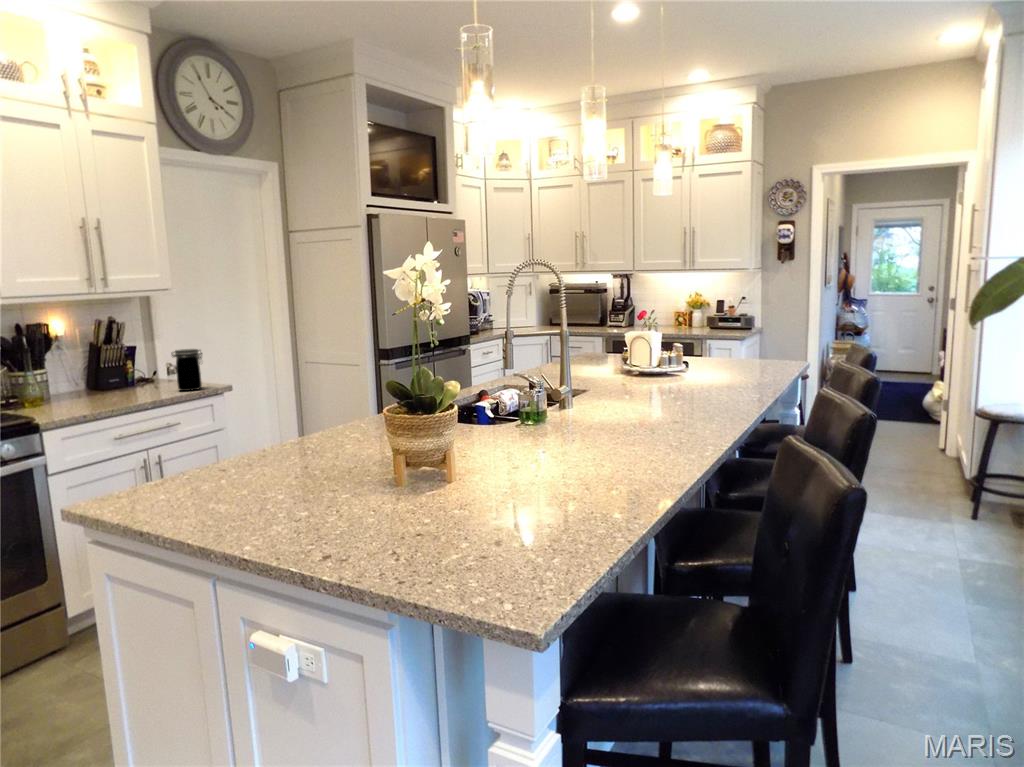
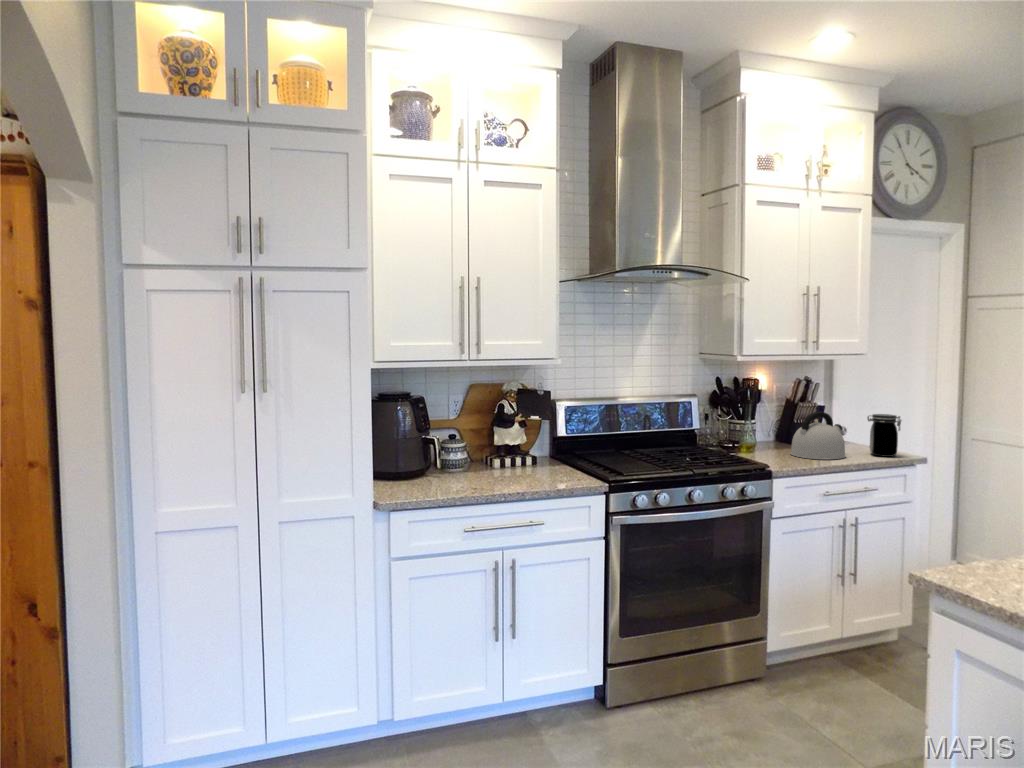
kettle: none [87,353,148,403] -> present [791,412,845,459]

